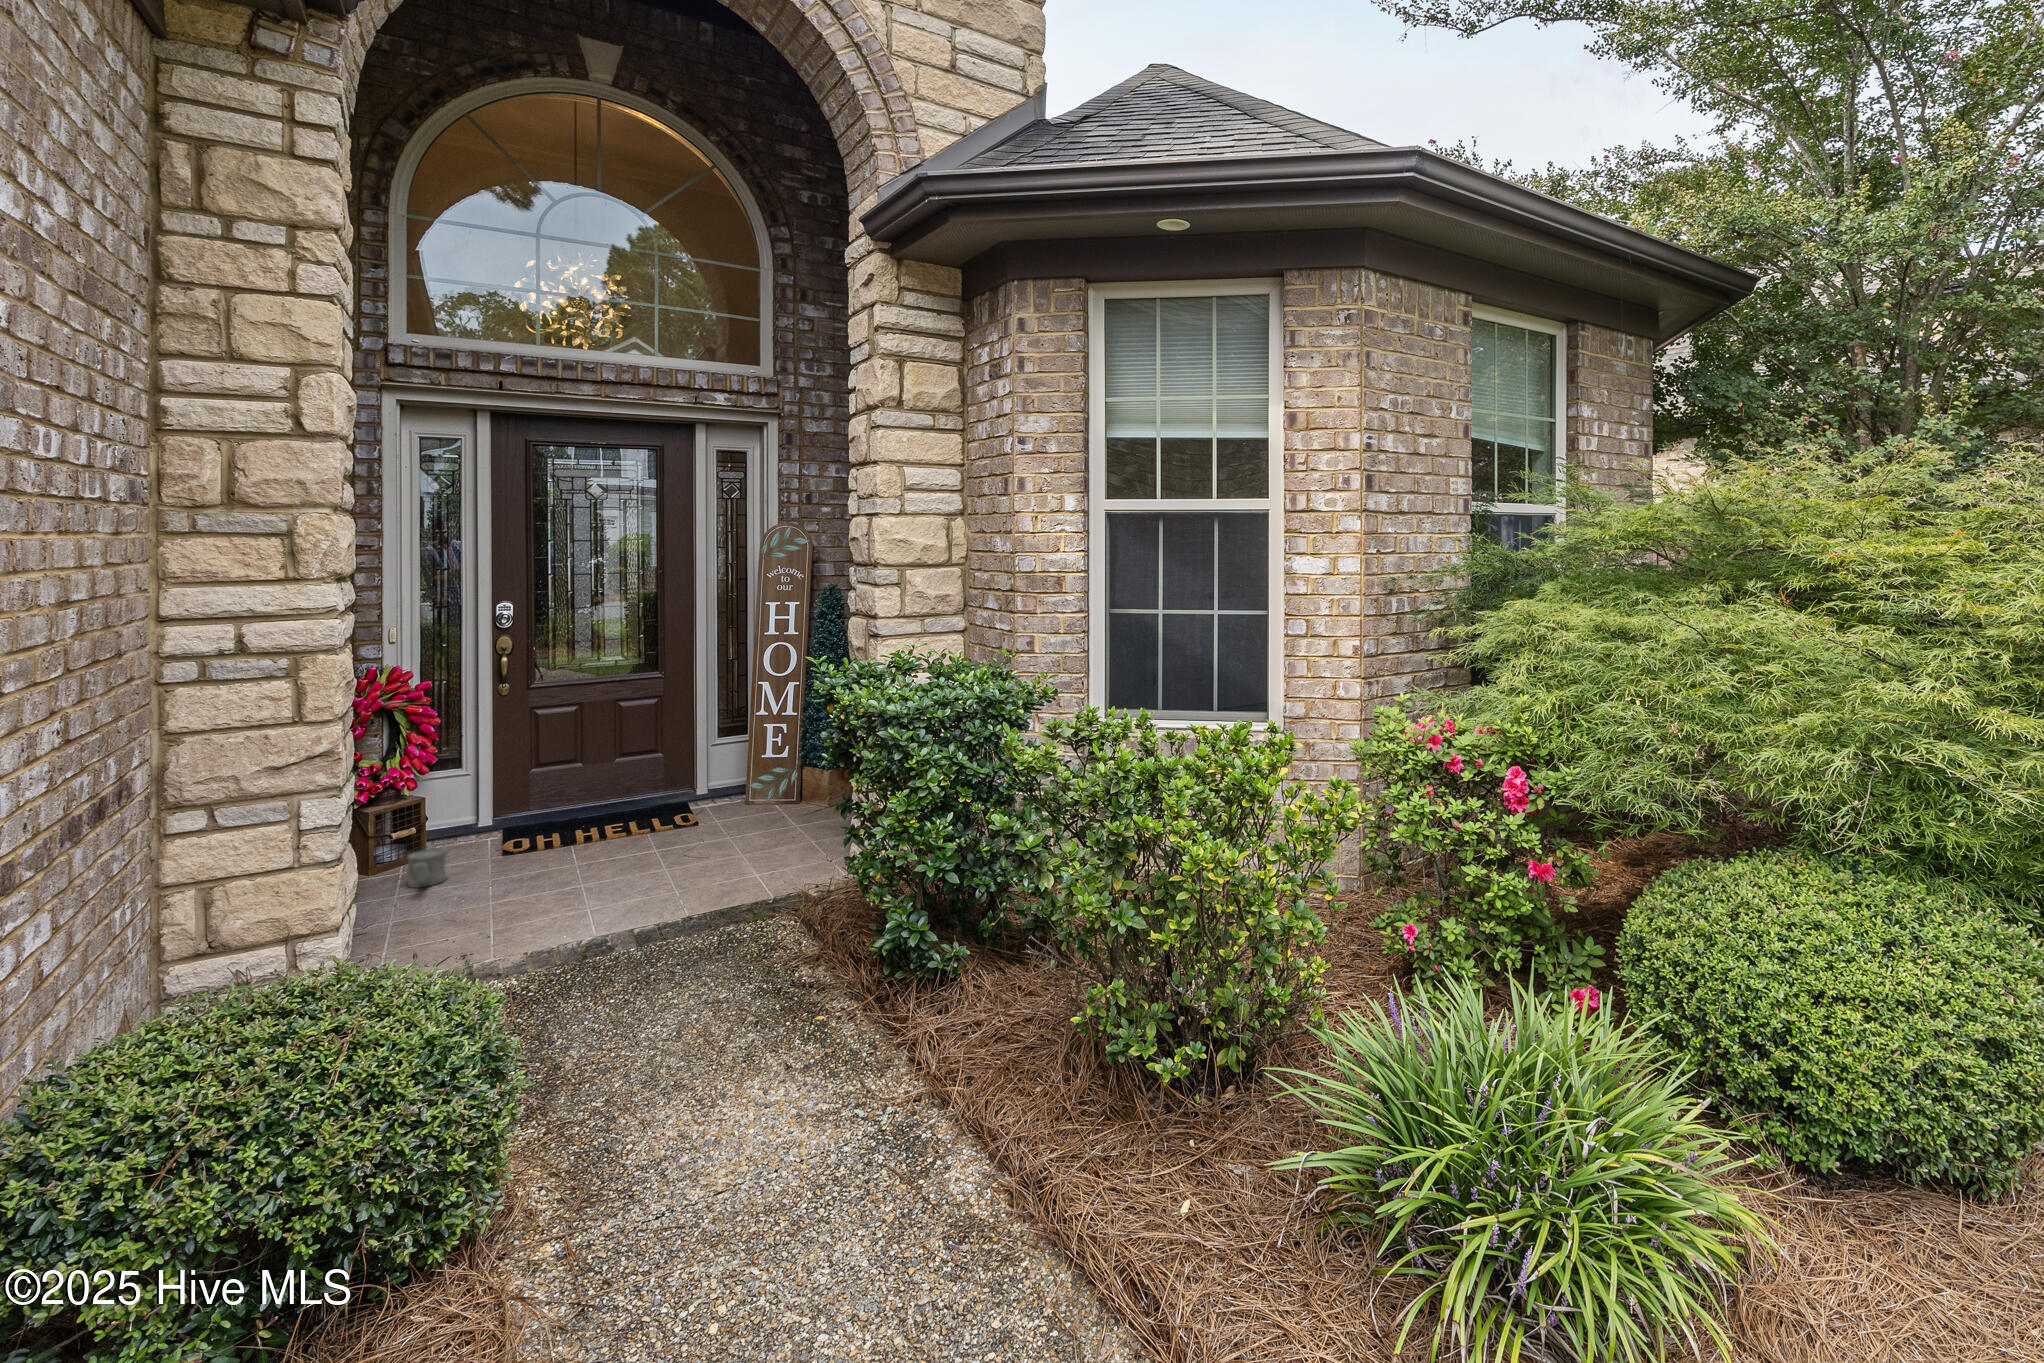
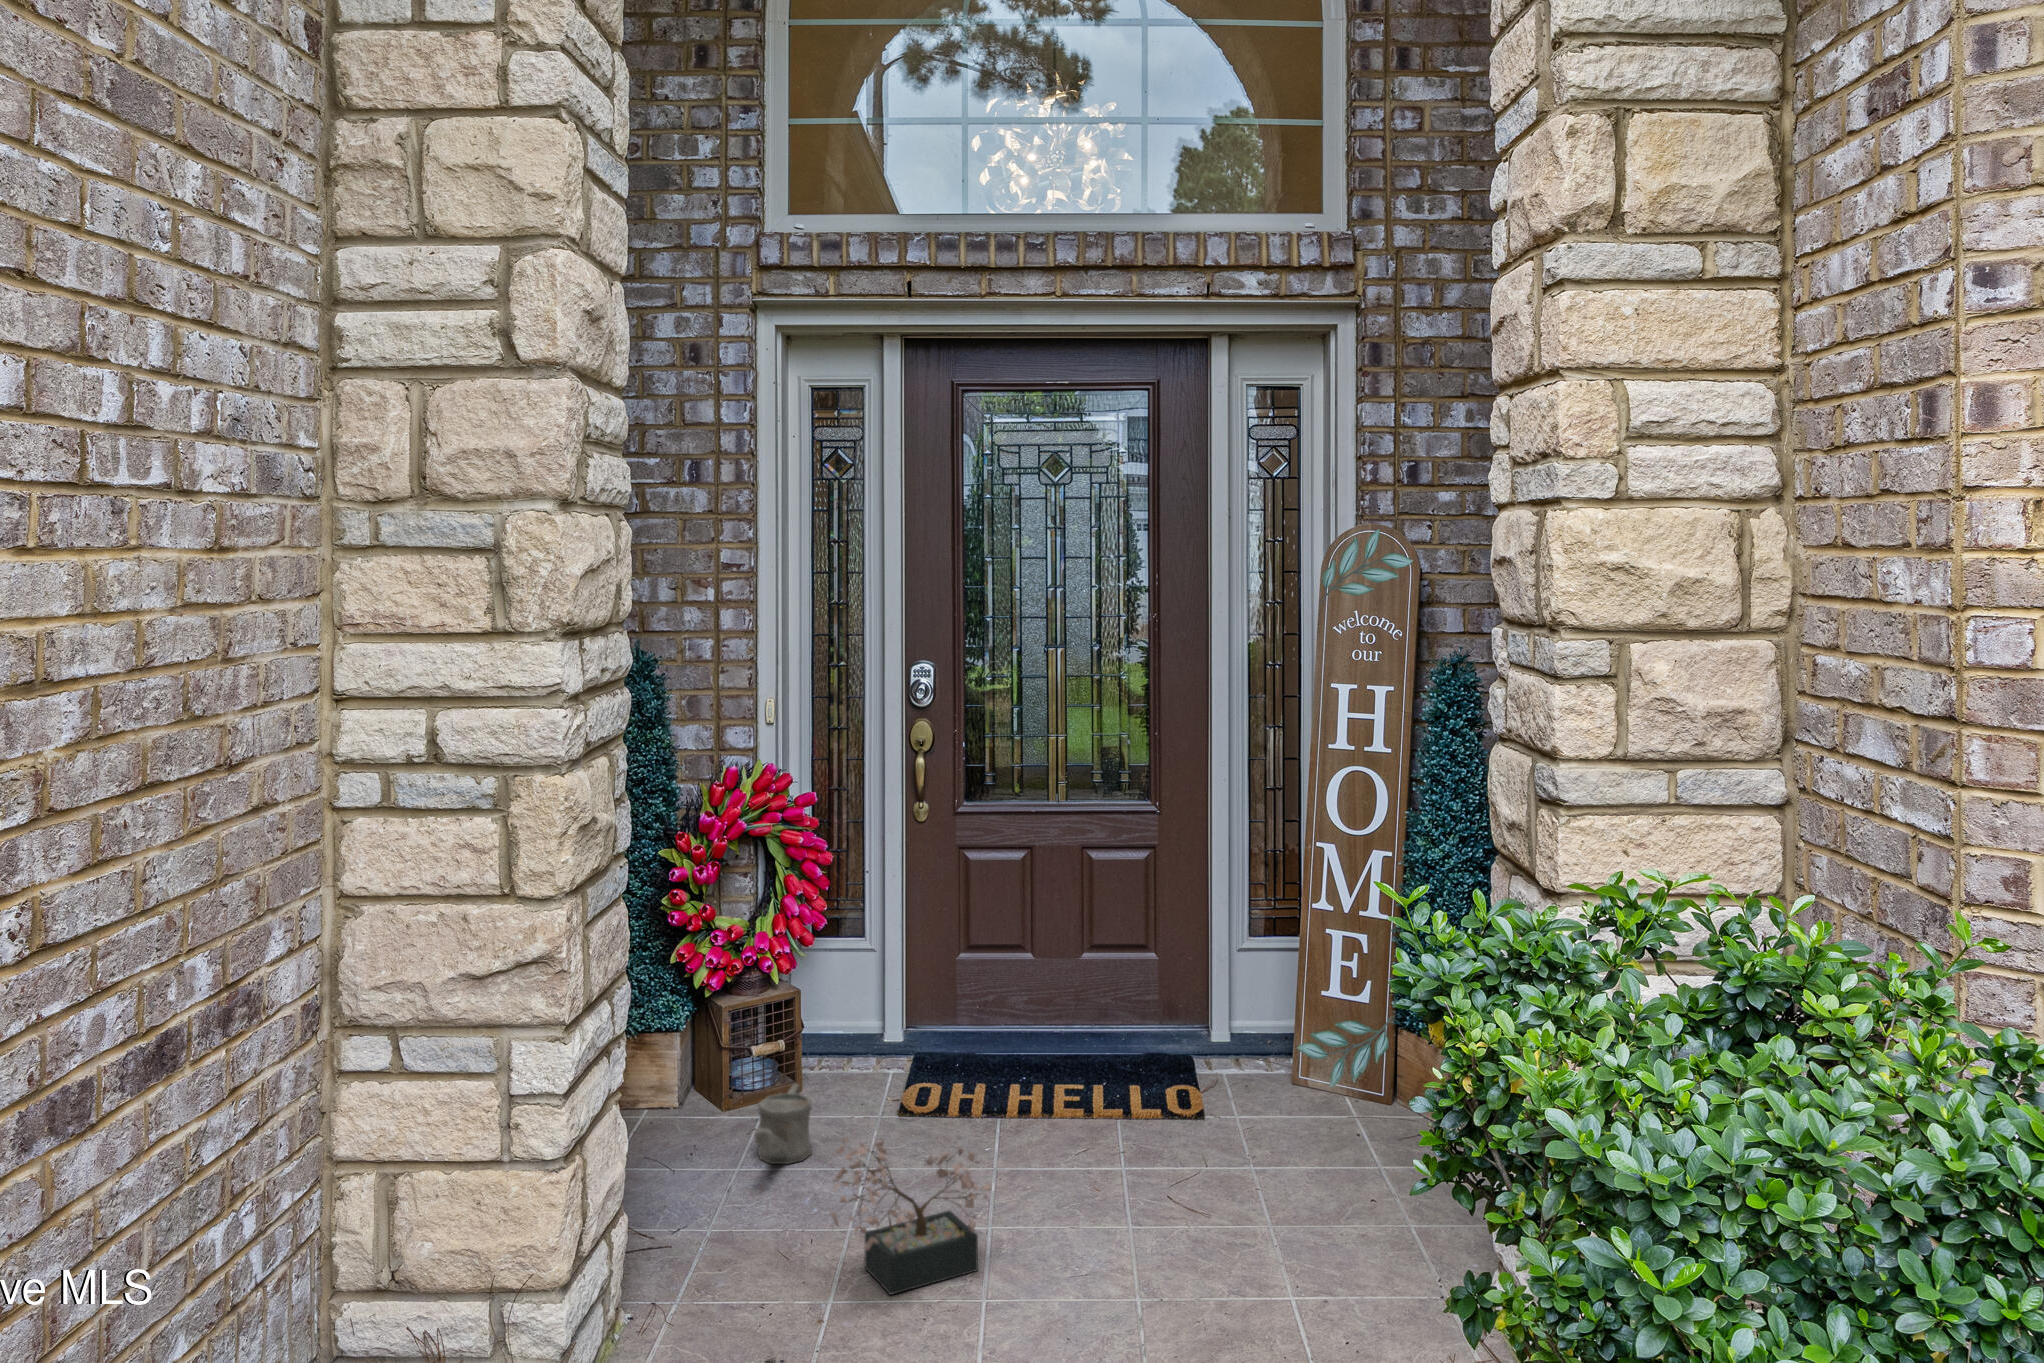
decorative plant: none [486,840,585,915] -> present [831,1138,991,1295]

